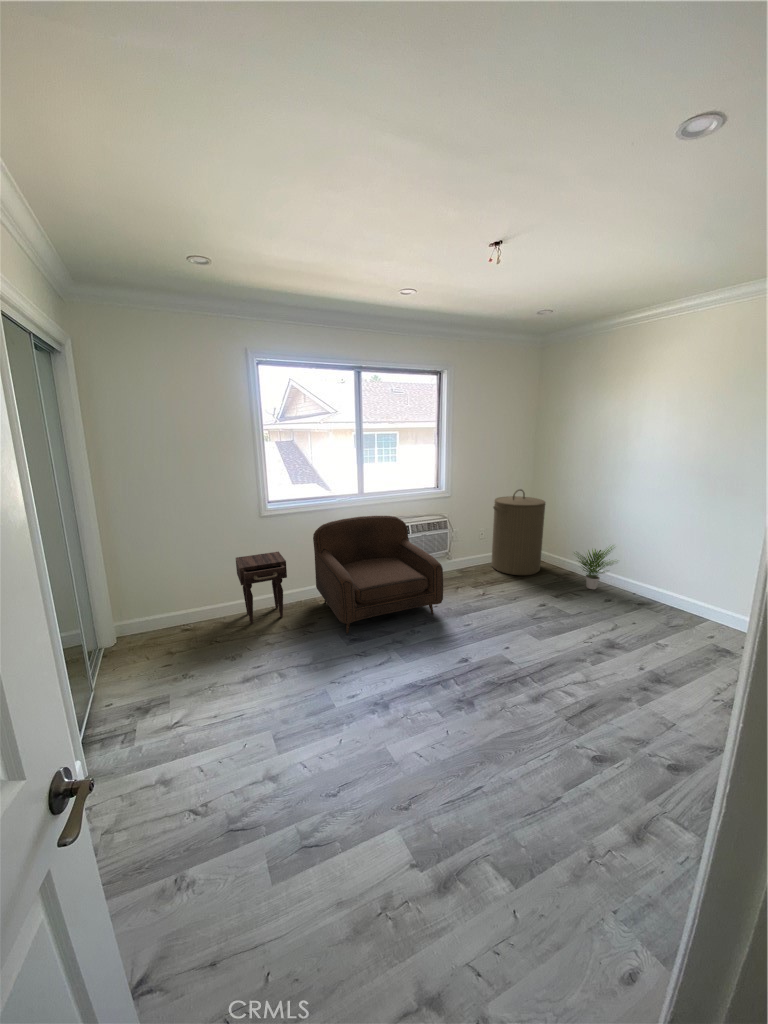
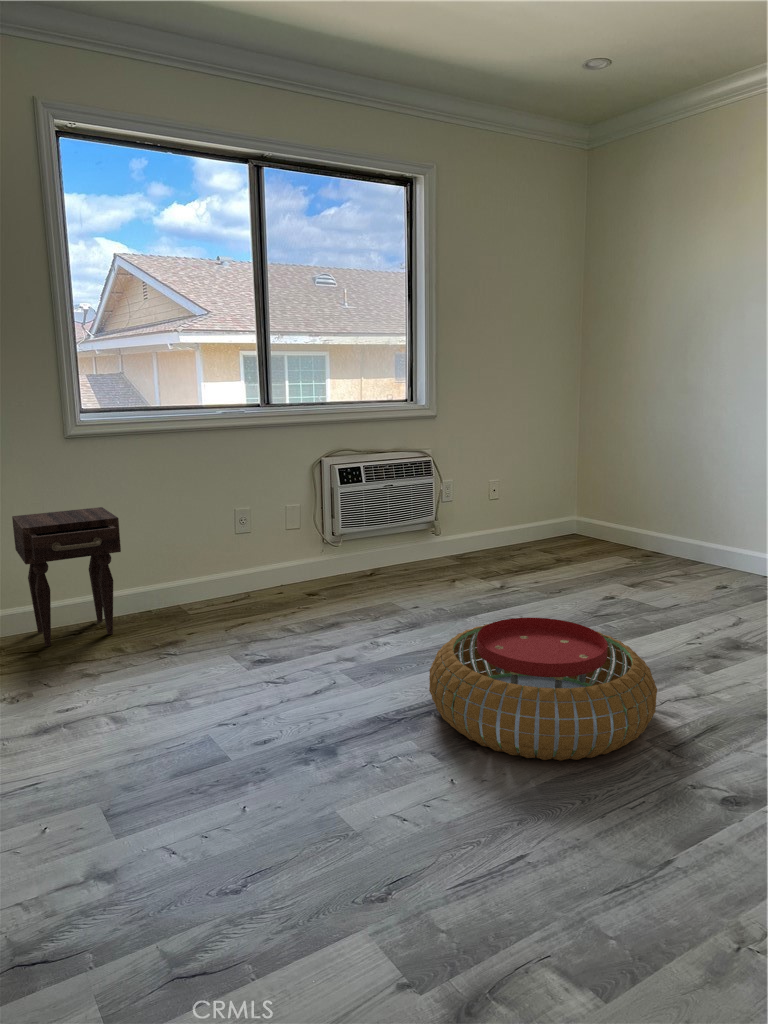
laundry hamper: present [491,489,545,575] -> none [512,401,608,560]
armchair: present [313,516,443,633] -> none [172,443,429,652]
potted plant: present [574,547,615,589] -> none [657,487,742,574]
pouf: none [439,631,561,722] -> present [429,618,657,761]

